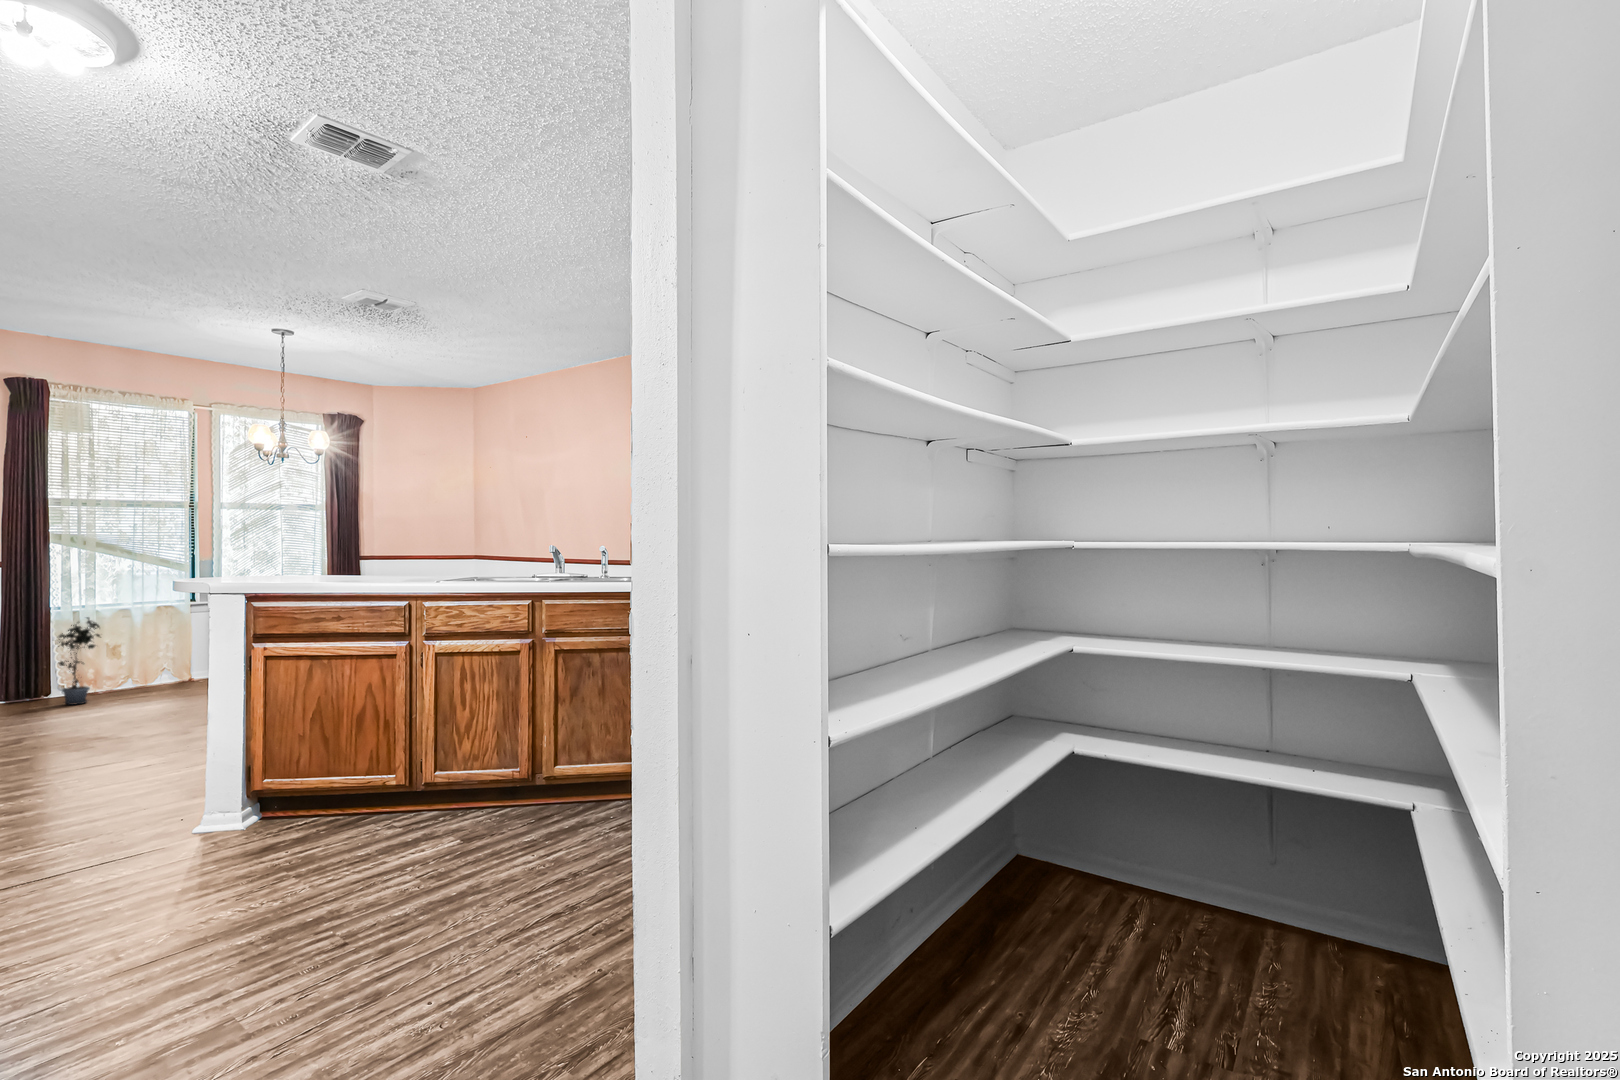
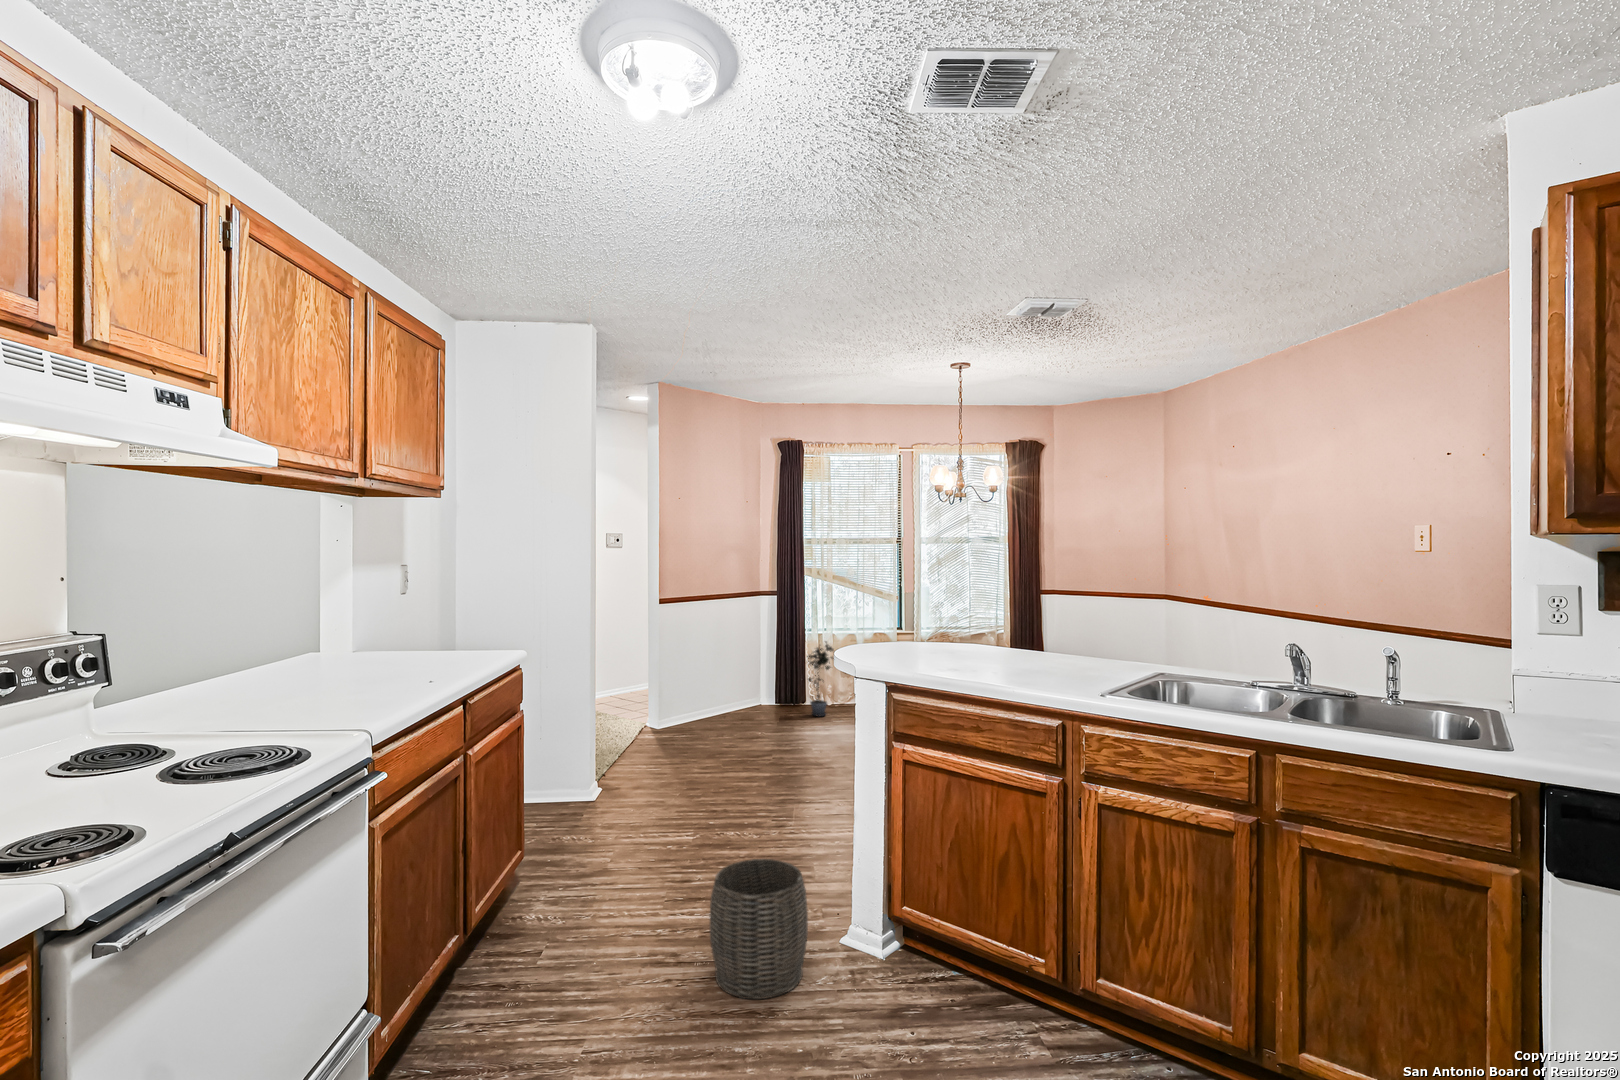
woven basket: none [48,761,169,878] -> present [710,859,808,999]

